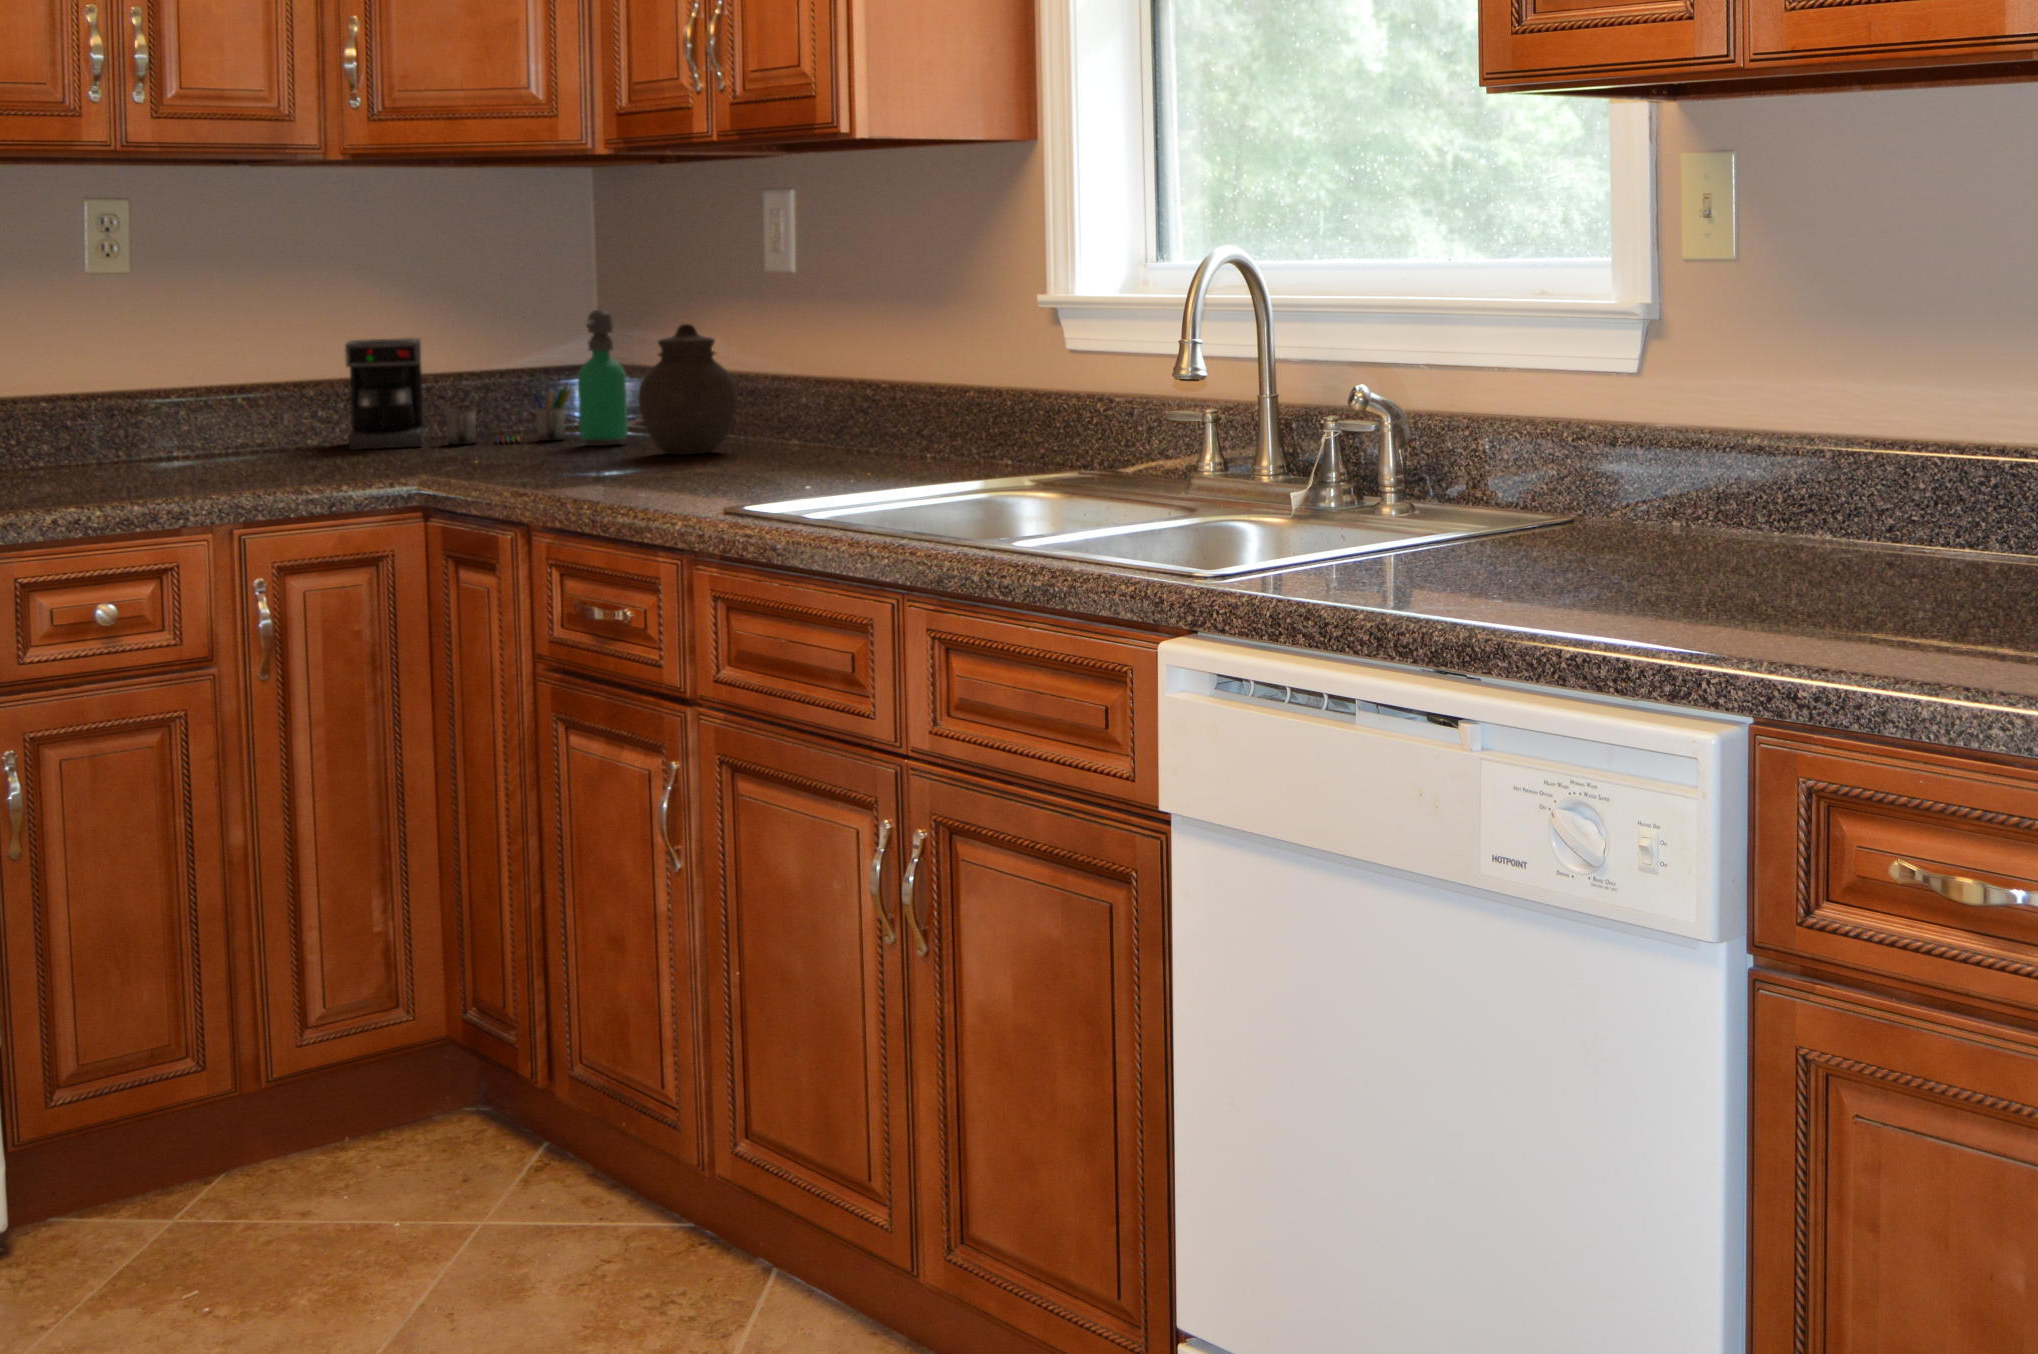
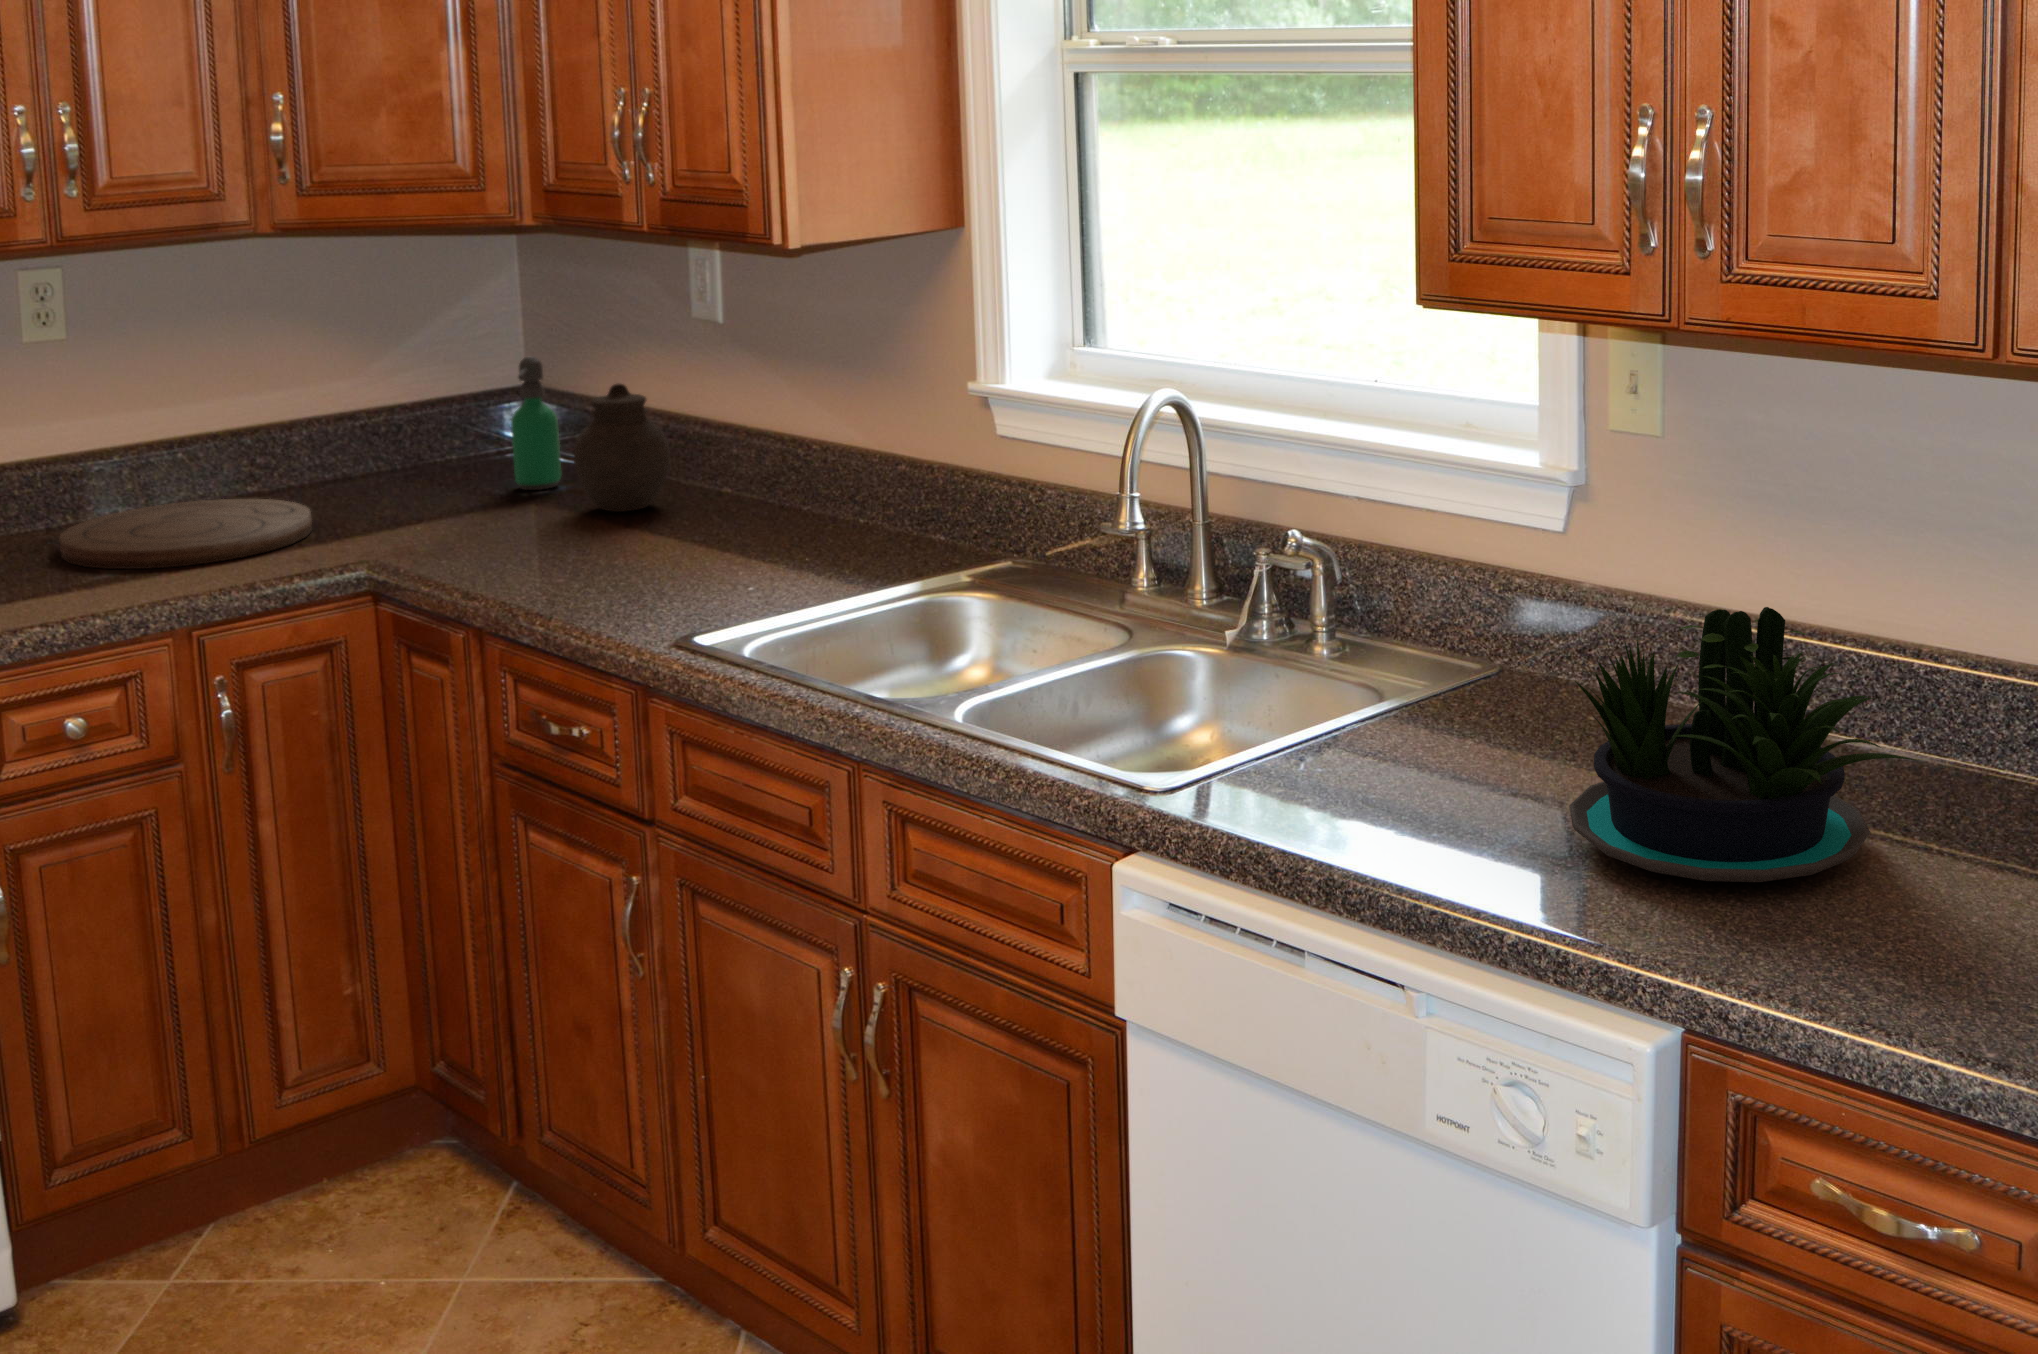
coffee maker: present [345,338,571,450] -> none [282,375,504,496]
potted plant: none [1637,348,2003,608] -> present [1569,607,1916,882]
cutting board: none [104,440,366,483] -> present [60,499,312,569]

